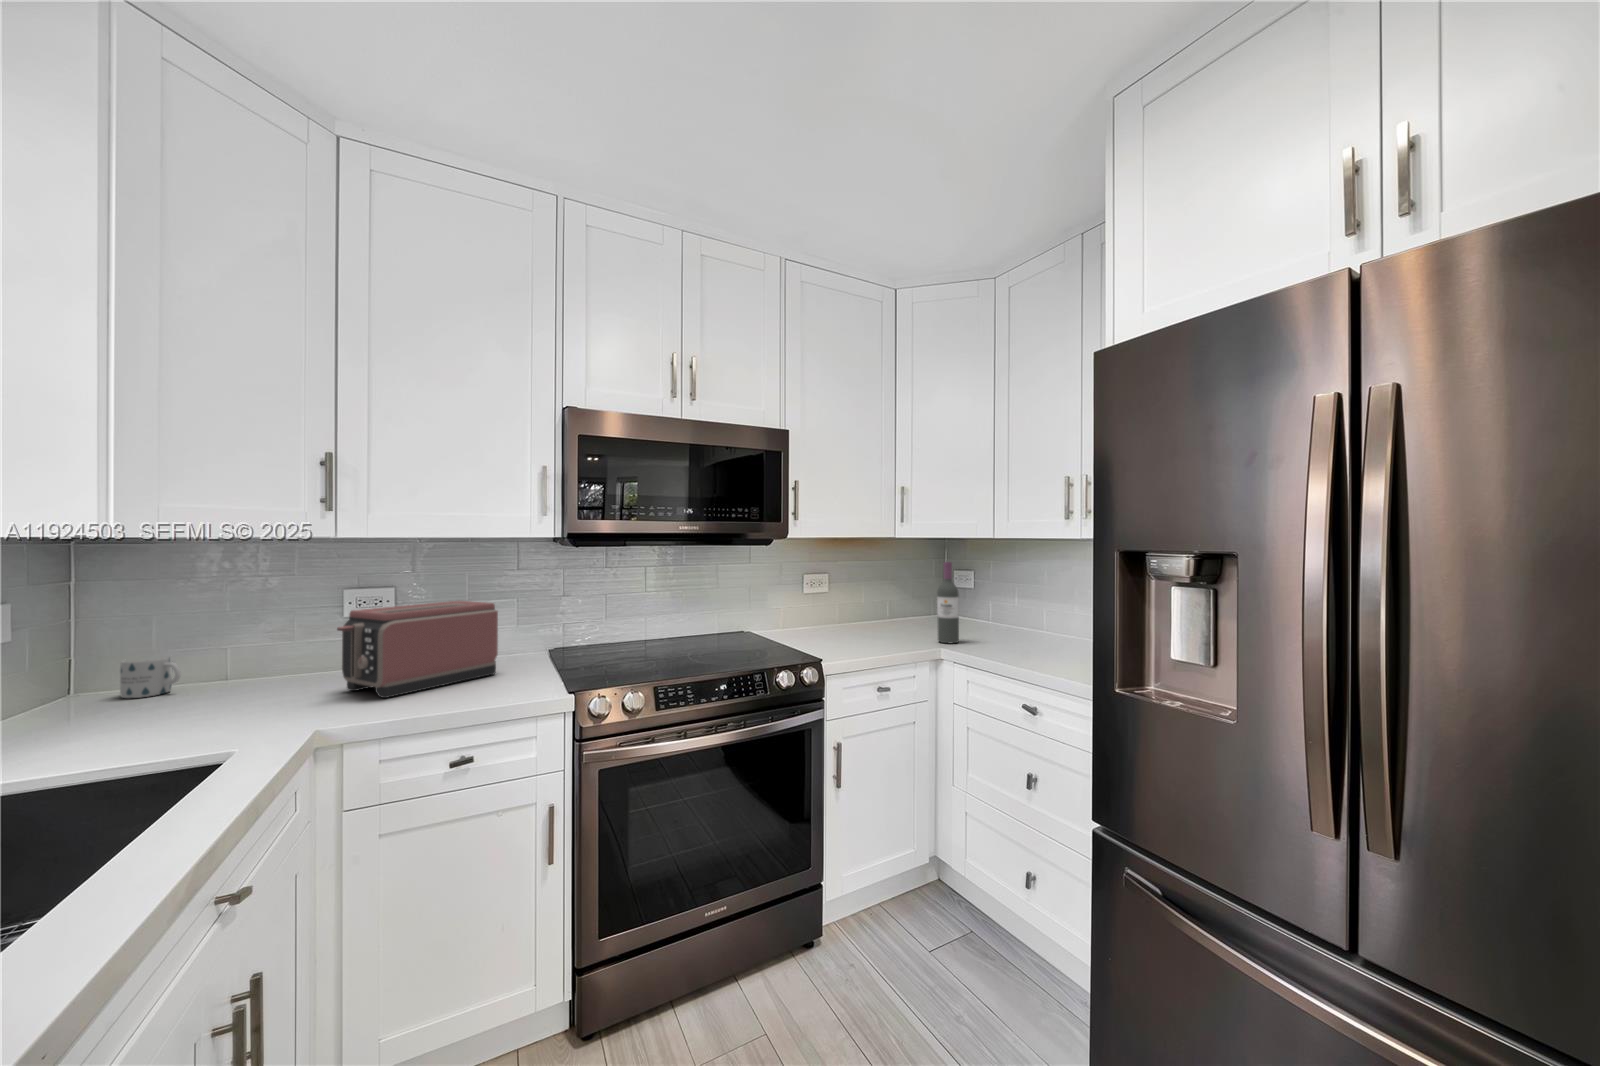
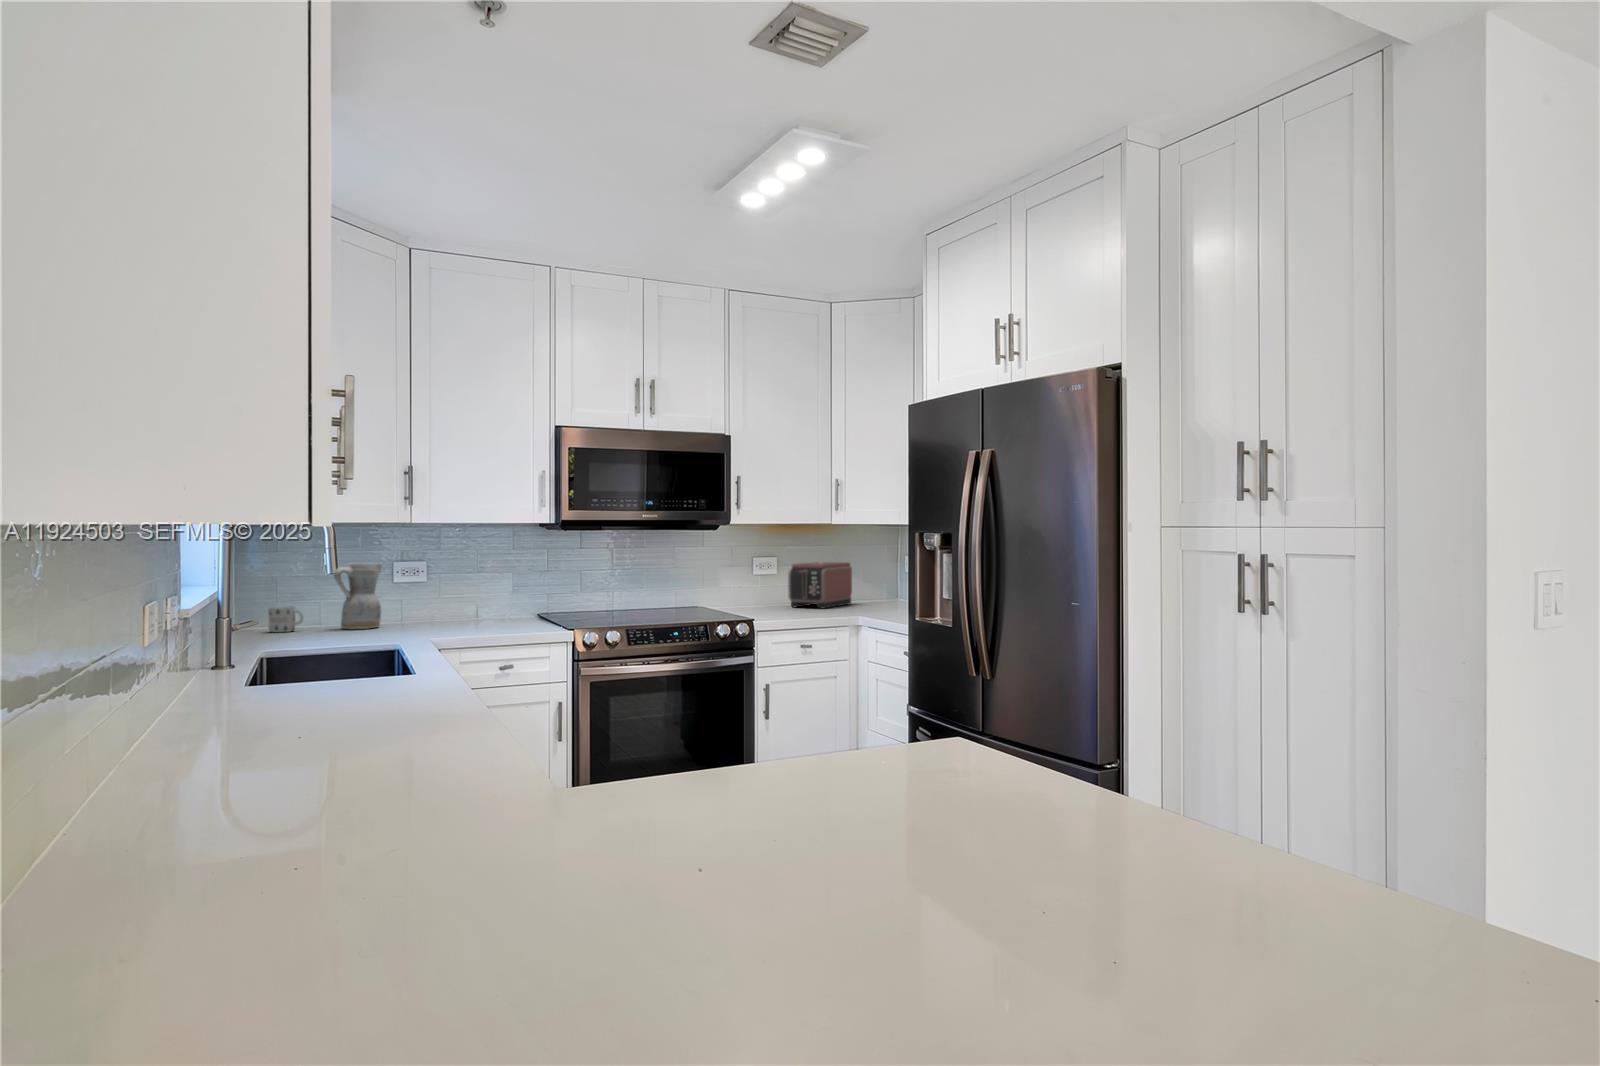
wine bottle: present [937,562,959,643] -> none [862,544,880,613]
ceramic pitcher: none [231,591,317,688] -> present [334,563,382,629]
toaster: present [337,601,498,698] -> present [788,562,852,608]

